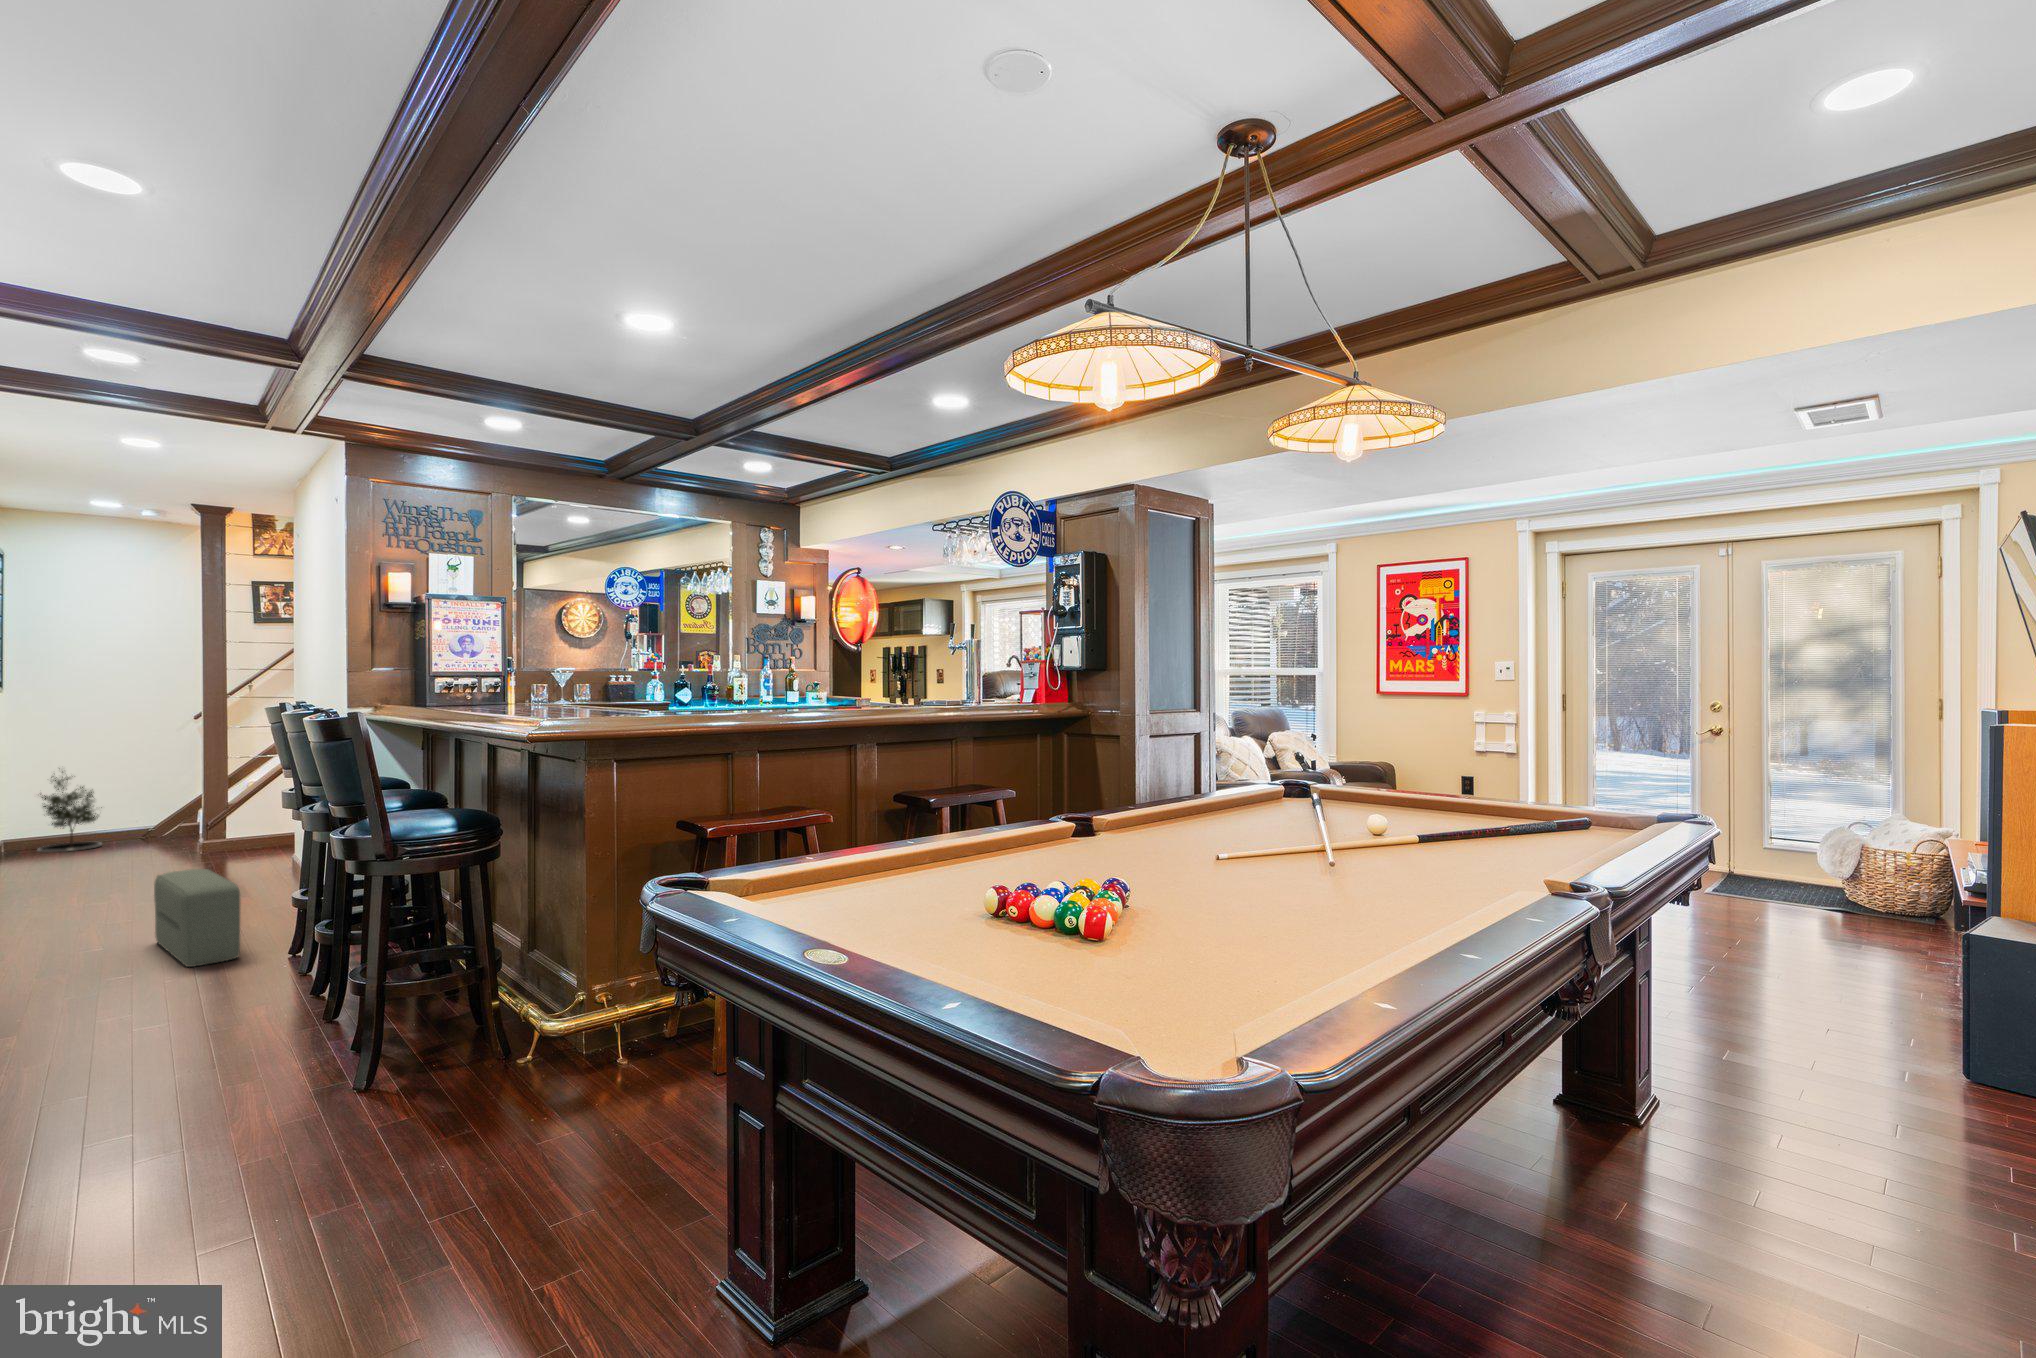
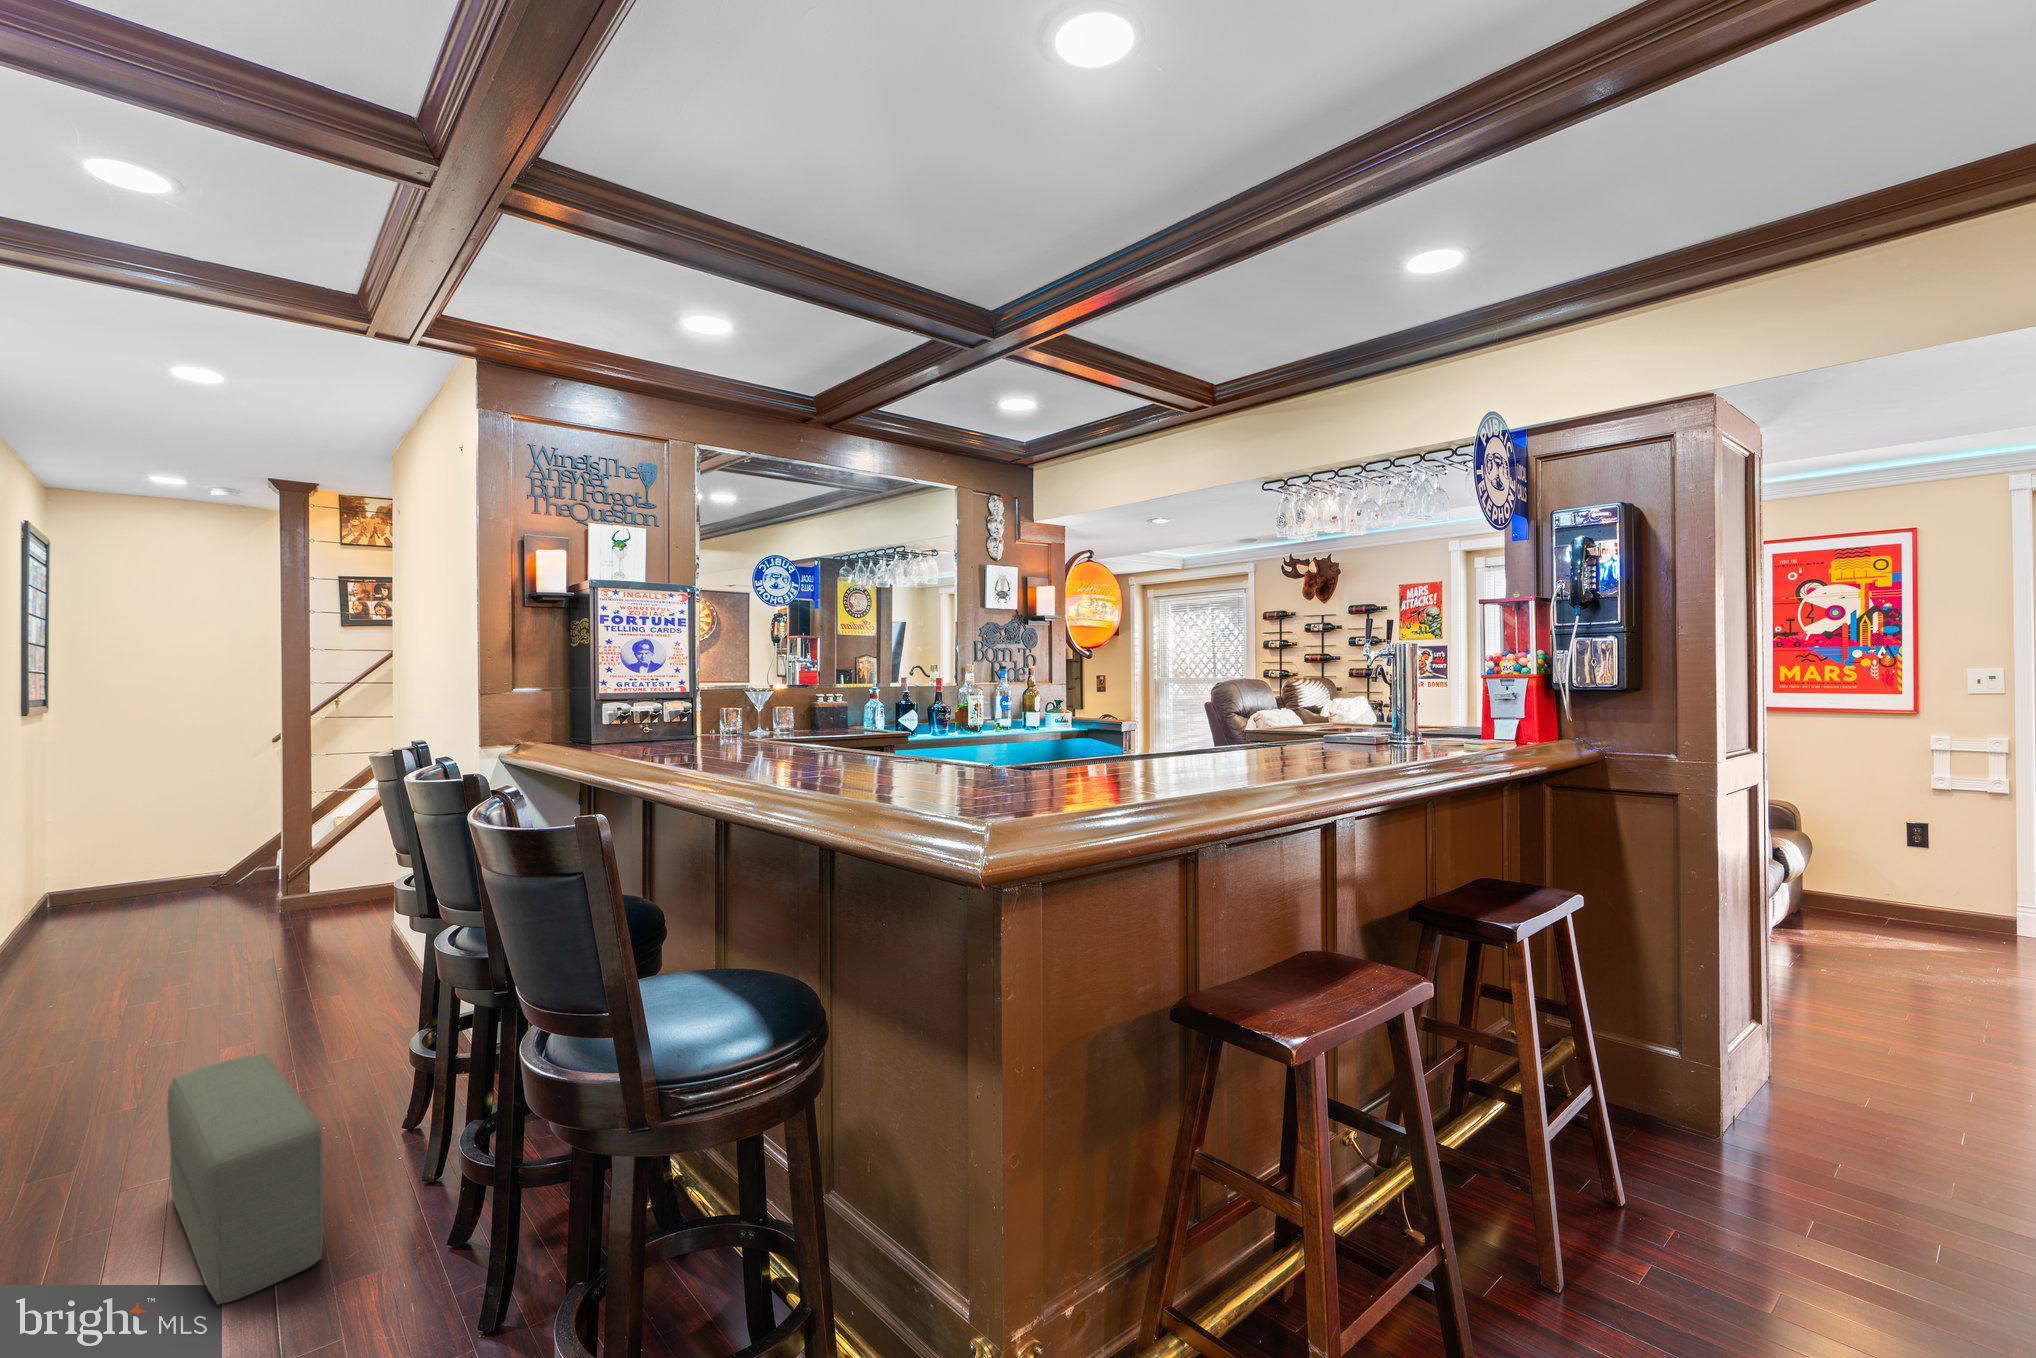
potted tree: present [37,768,102,853] -> none [53,815,153,931]

